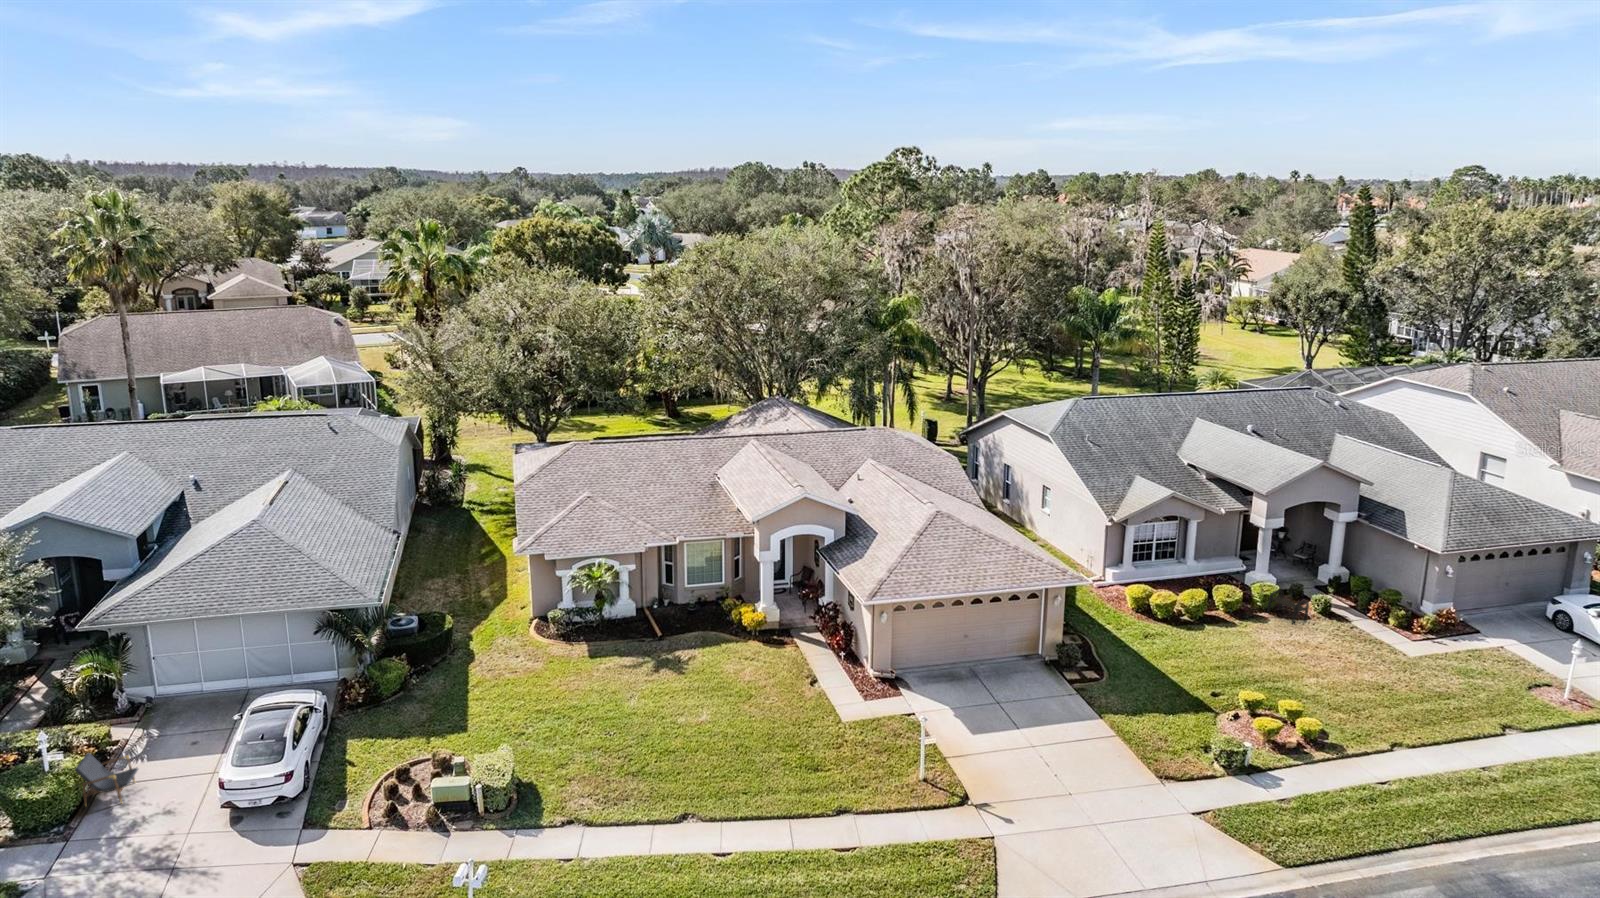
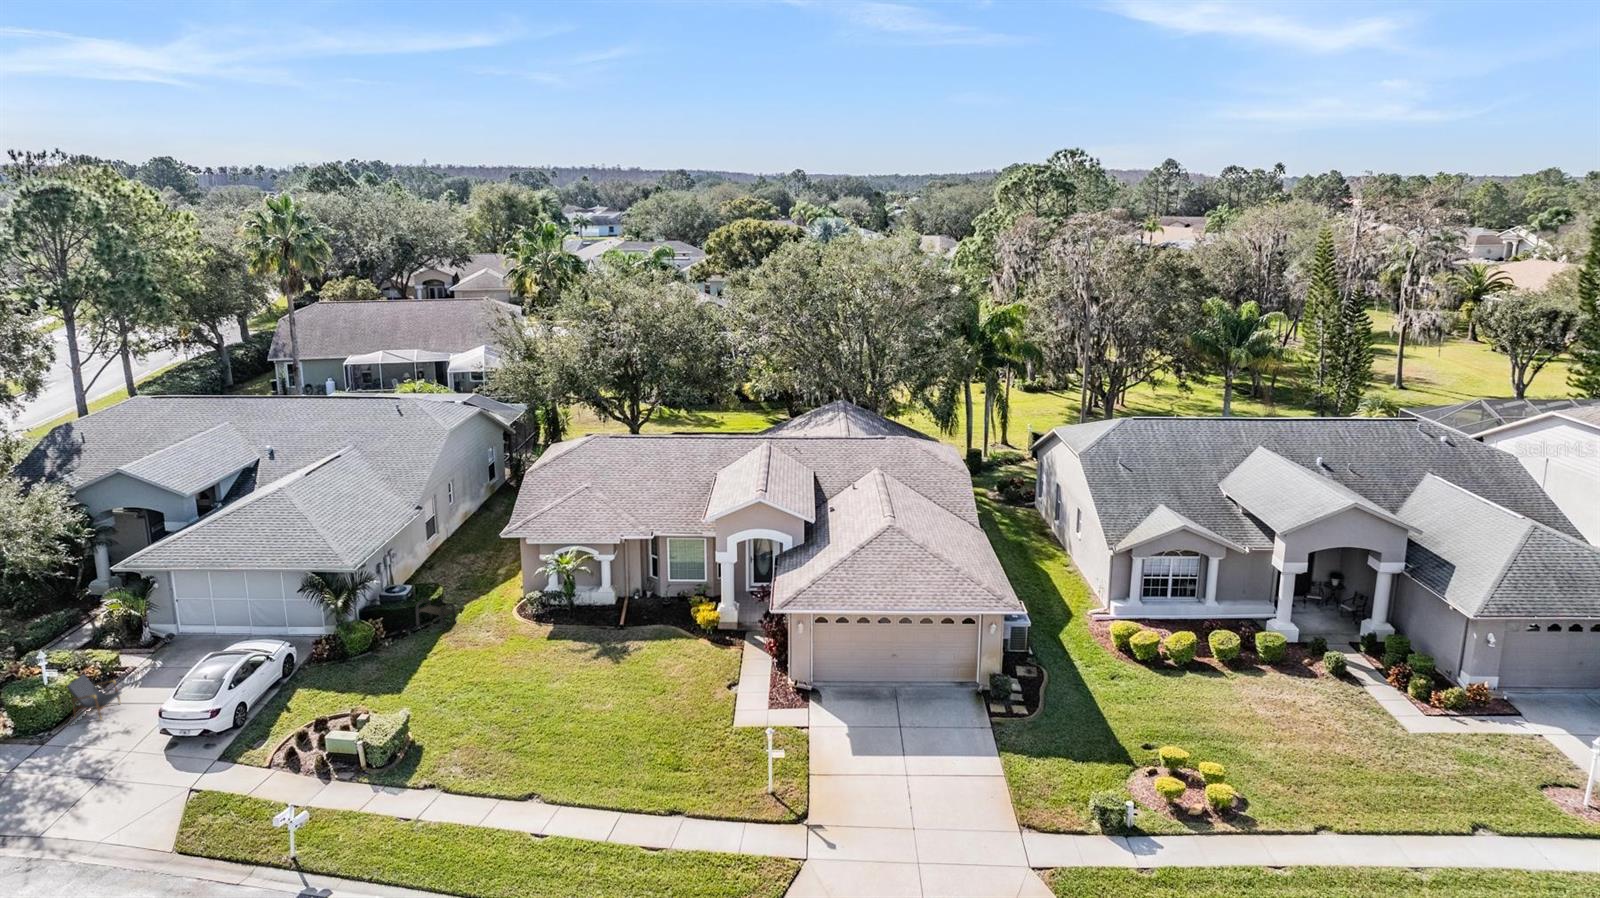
bench: present [1267,590,1309,624] -> present [416,598,456,631]

